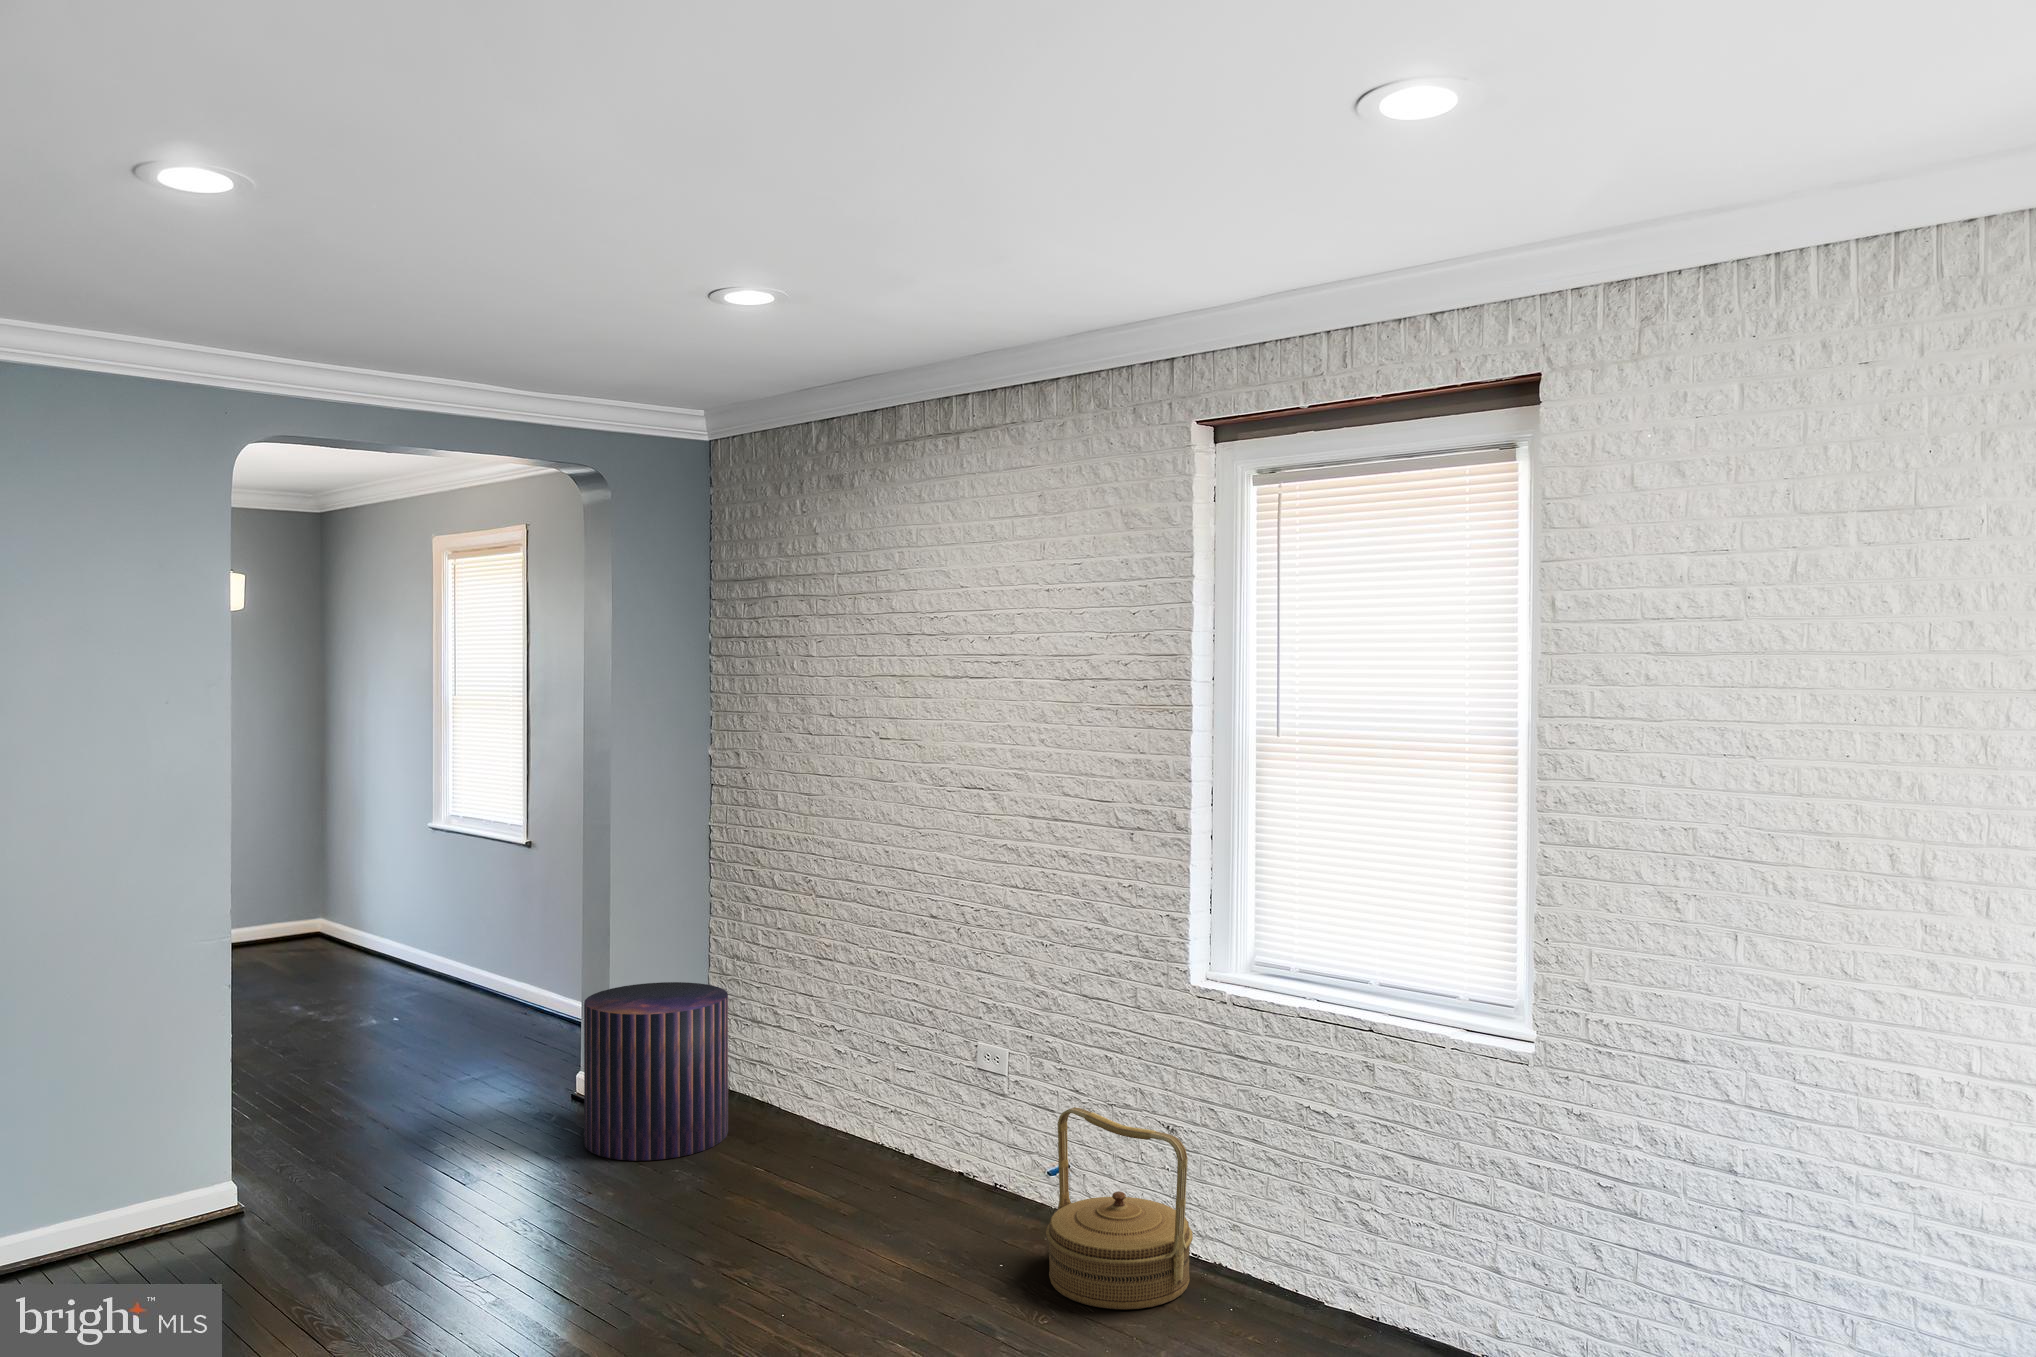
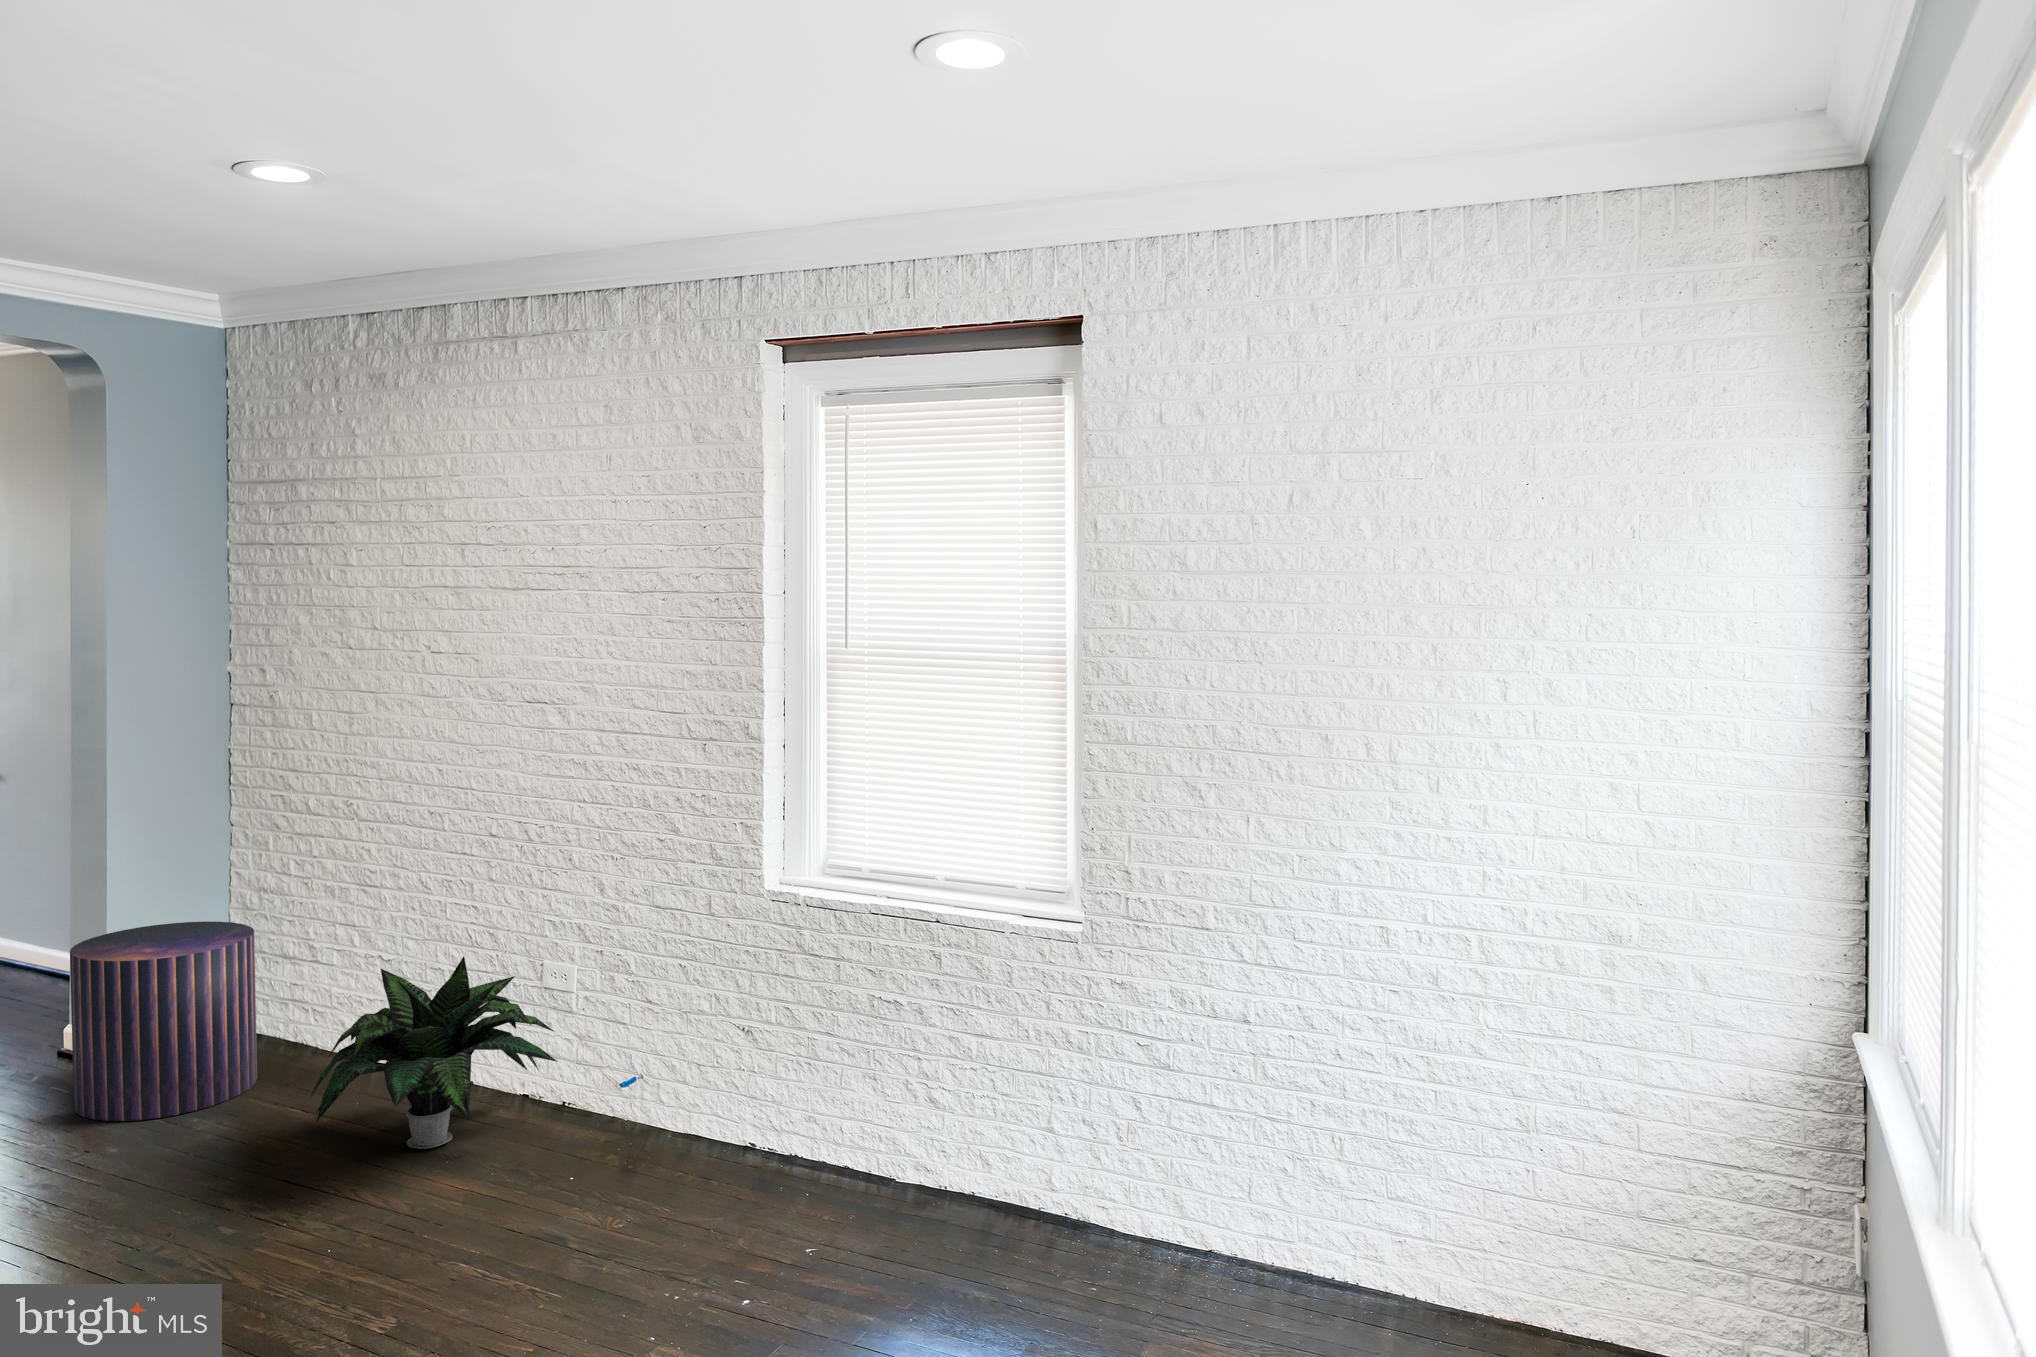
potted plant: none [771,1031,990,1216] -> present [310,956,557,1149]
woven basket: present [1046,1107,1193,1309] -> none [619,1018,768,1211]

